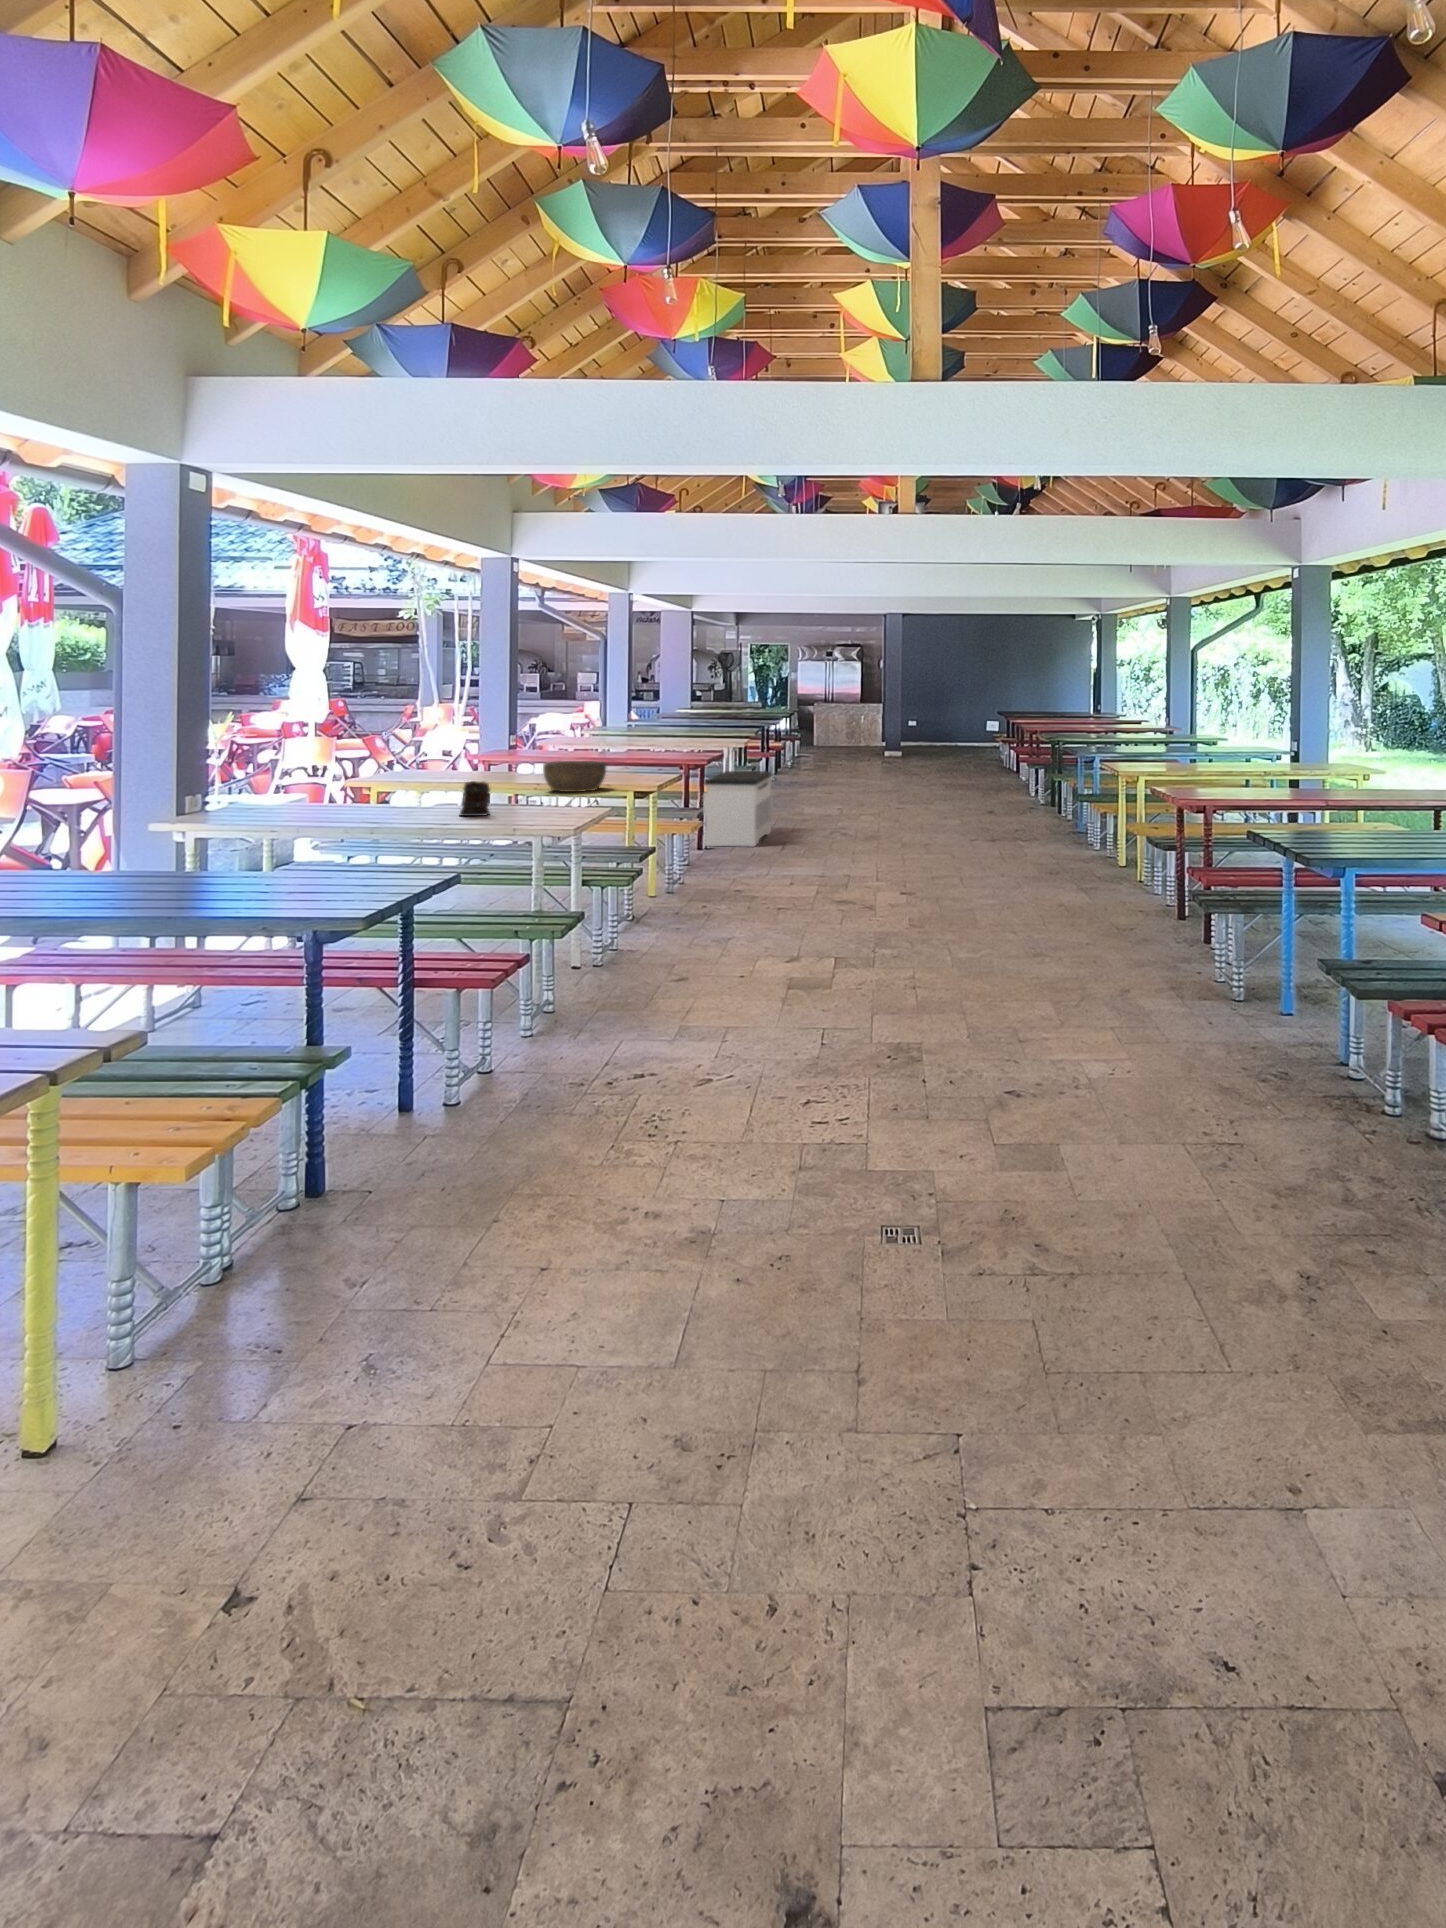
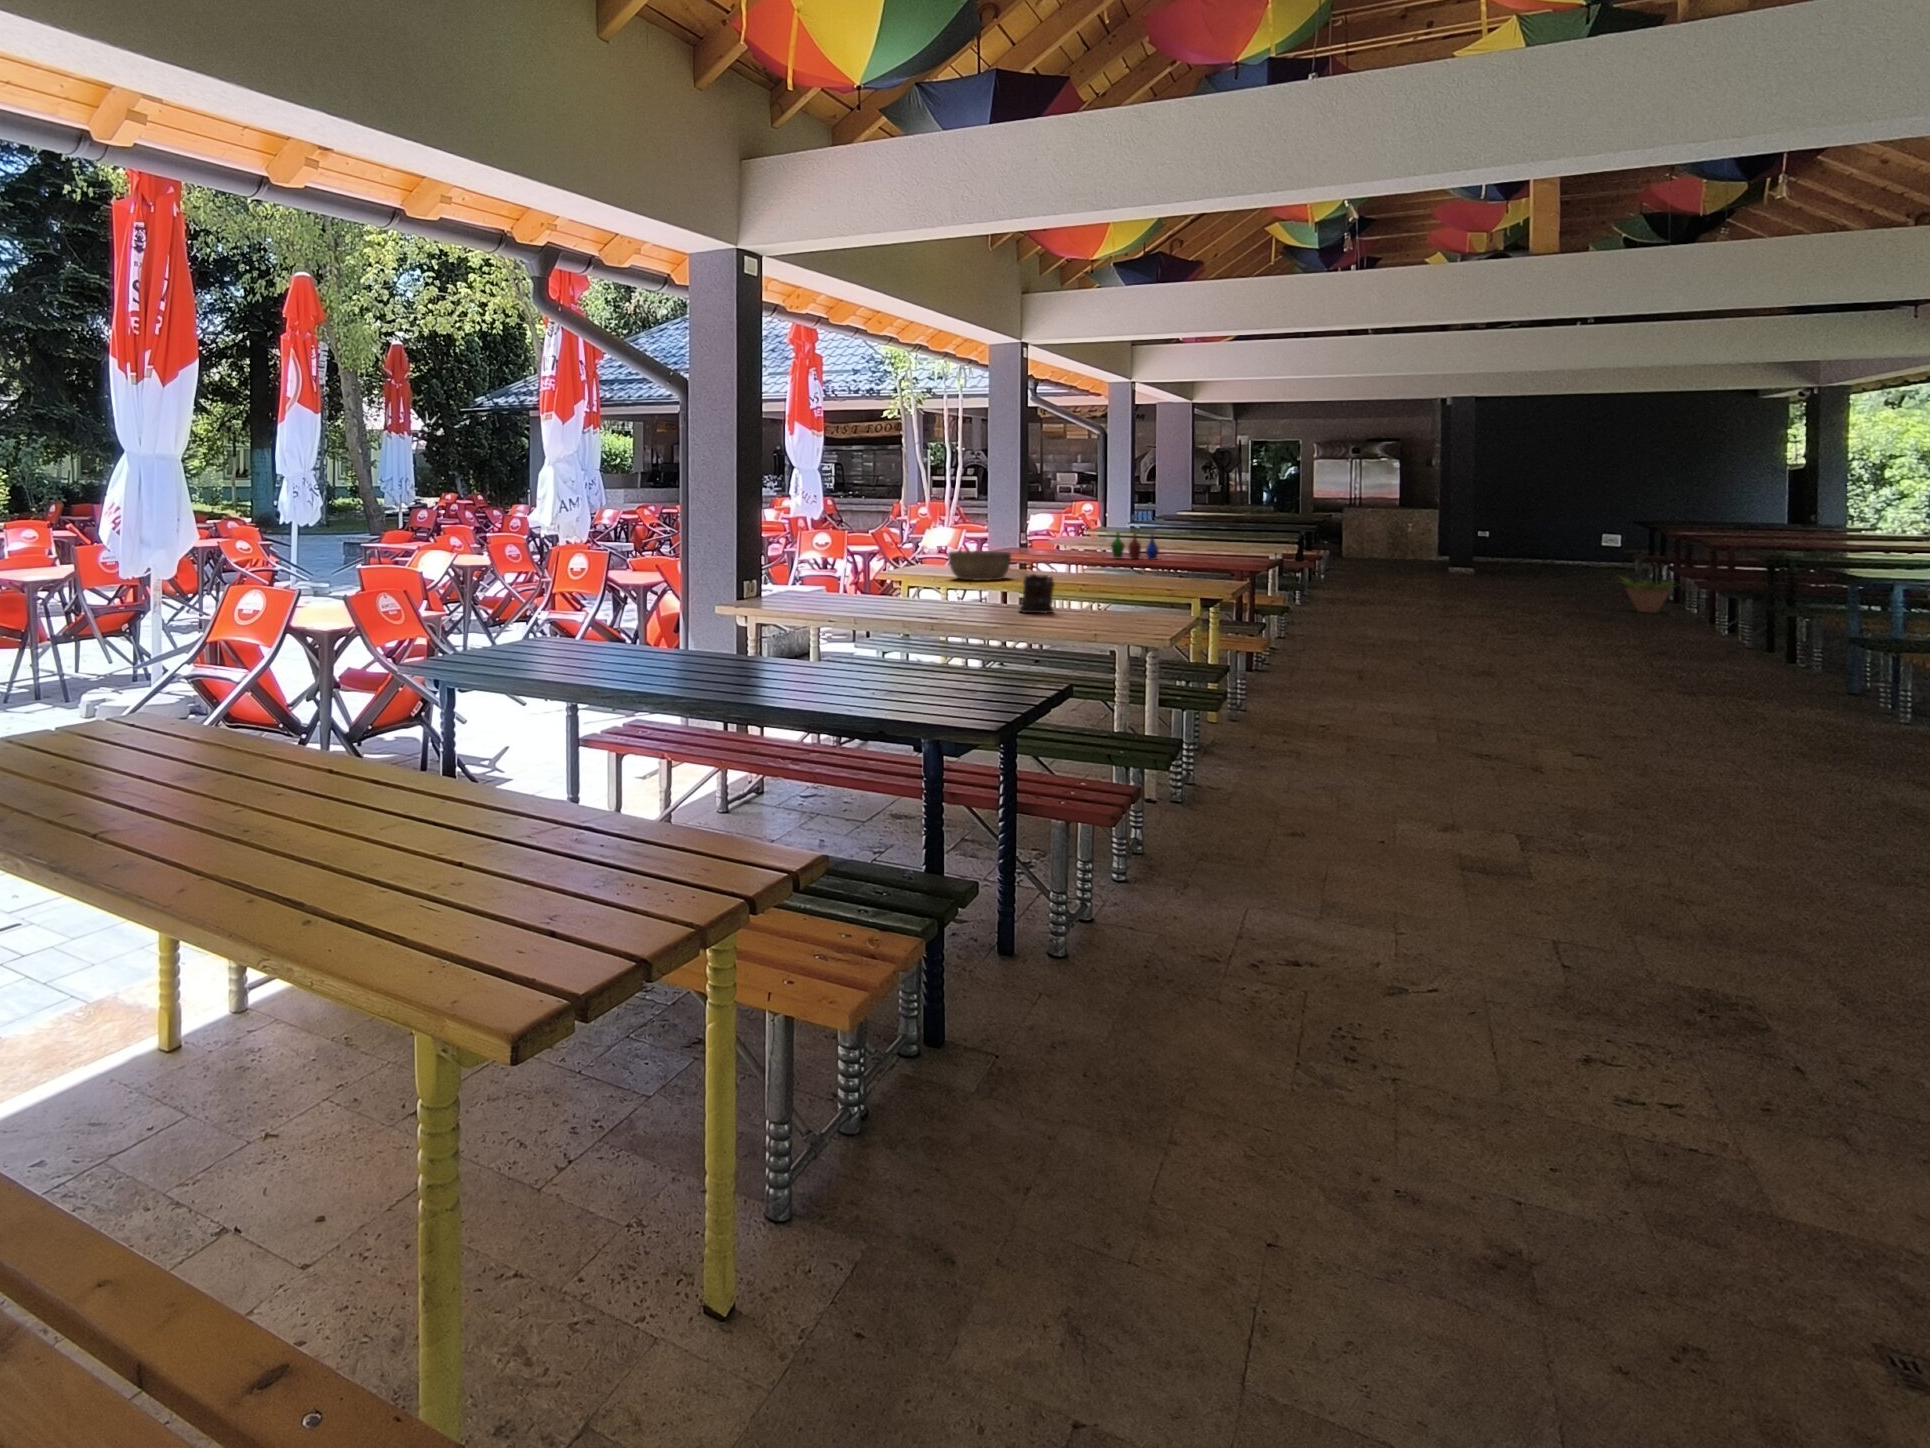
bottle: none [577,735,618,760] -> present [1111,532,1159,560]
decorative plant: none [979,759,1022,787] -> present [1617,577,1673,613]
bowl: present [543,761,606,792] -> present [948,551,1011,581]
bench: present [703,771,772,847] -> none [1259,578,1341,668]

